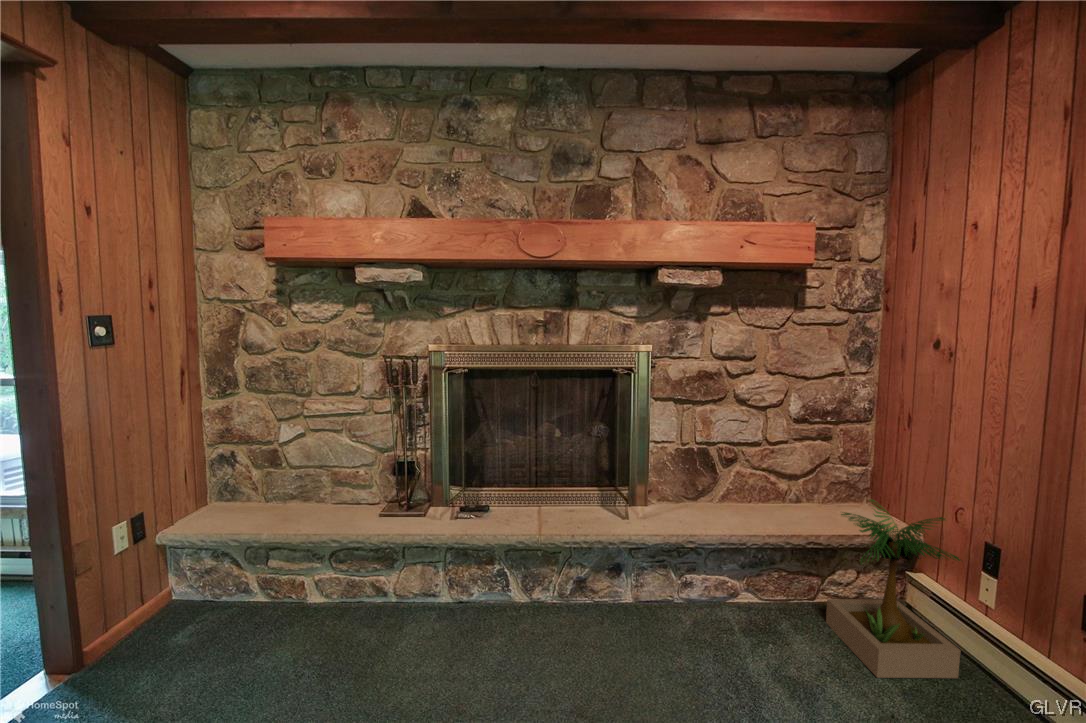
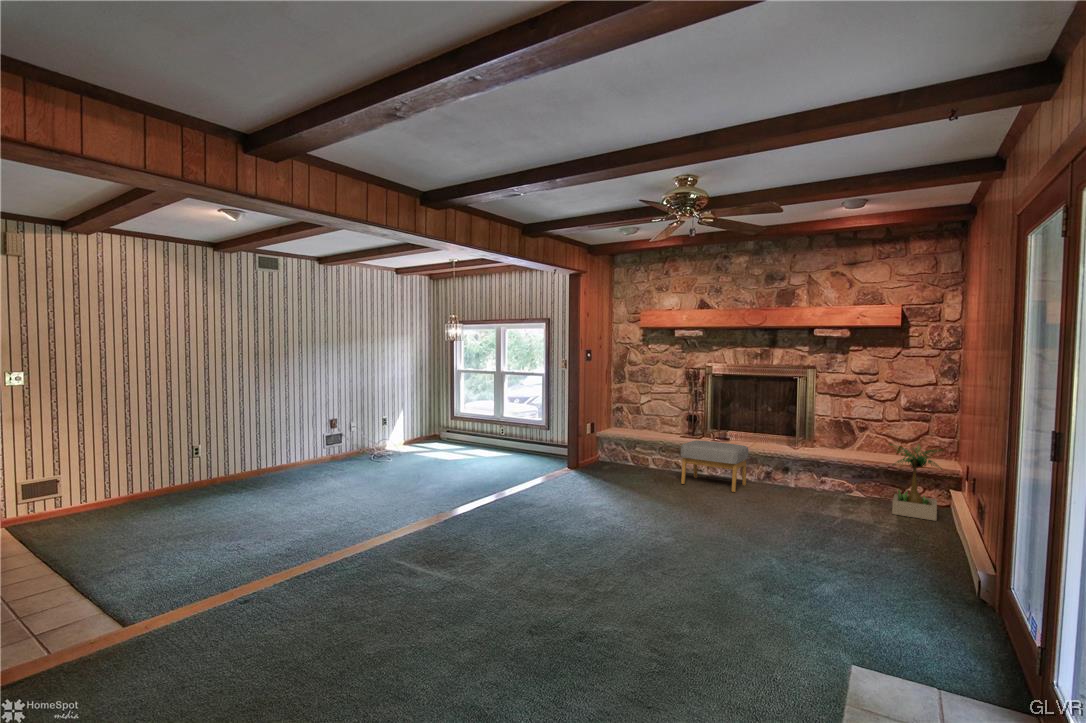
footstool: none [383,536,545,693] -> present [681,441,748,492]

